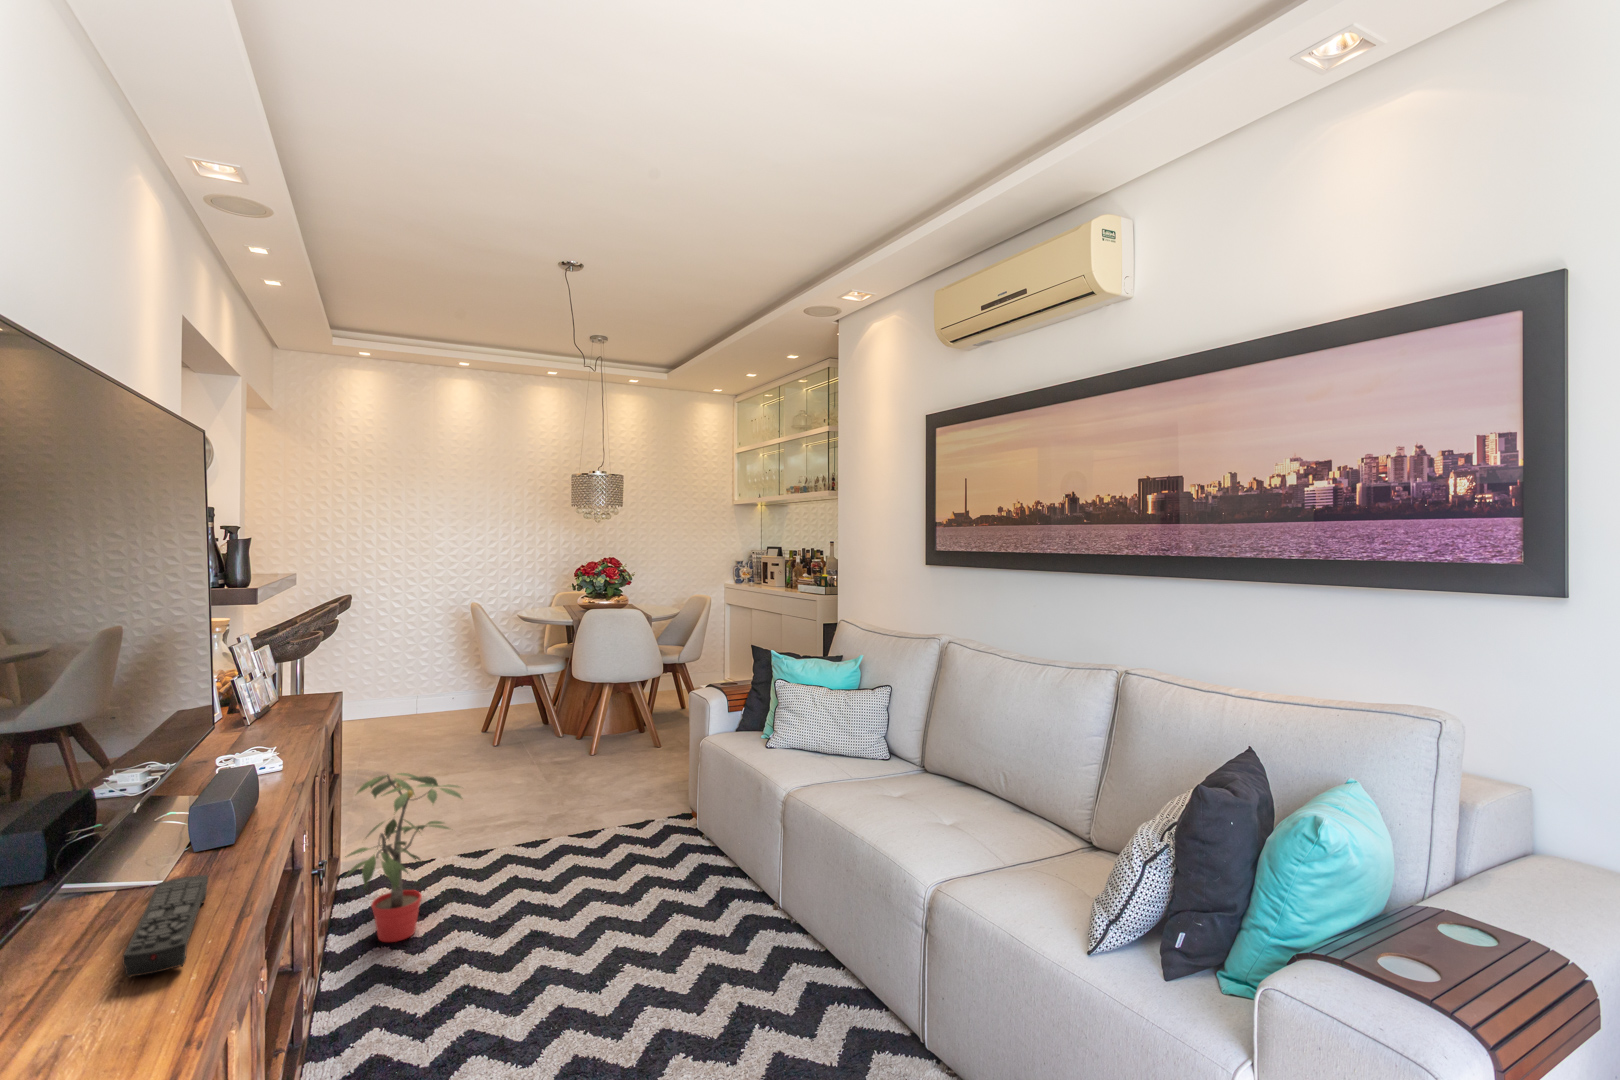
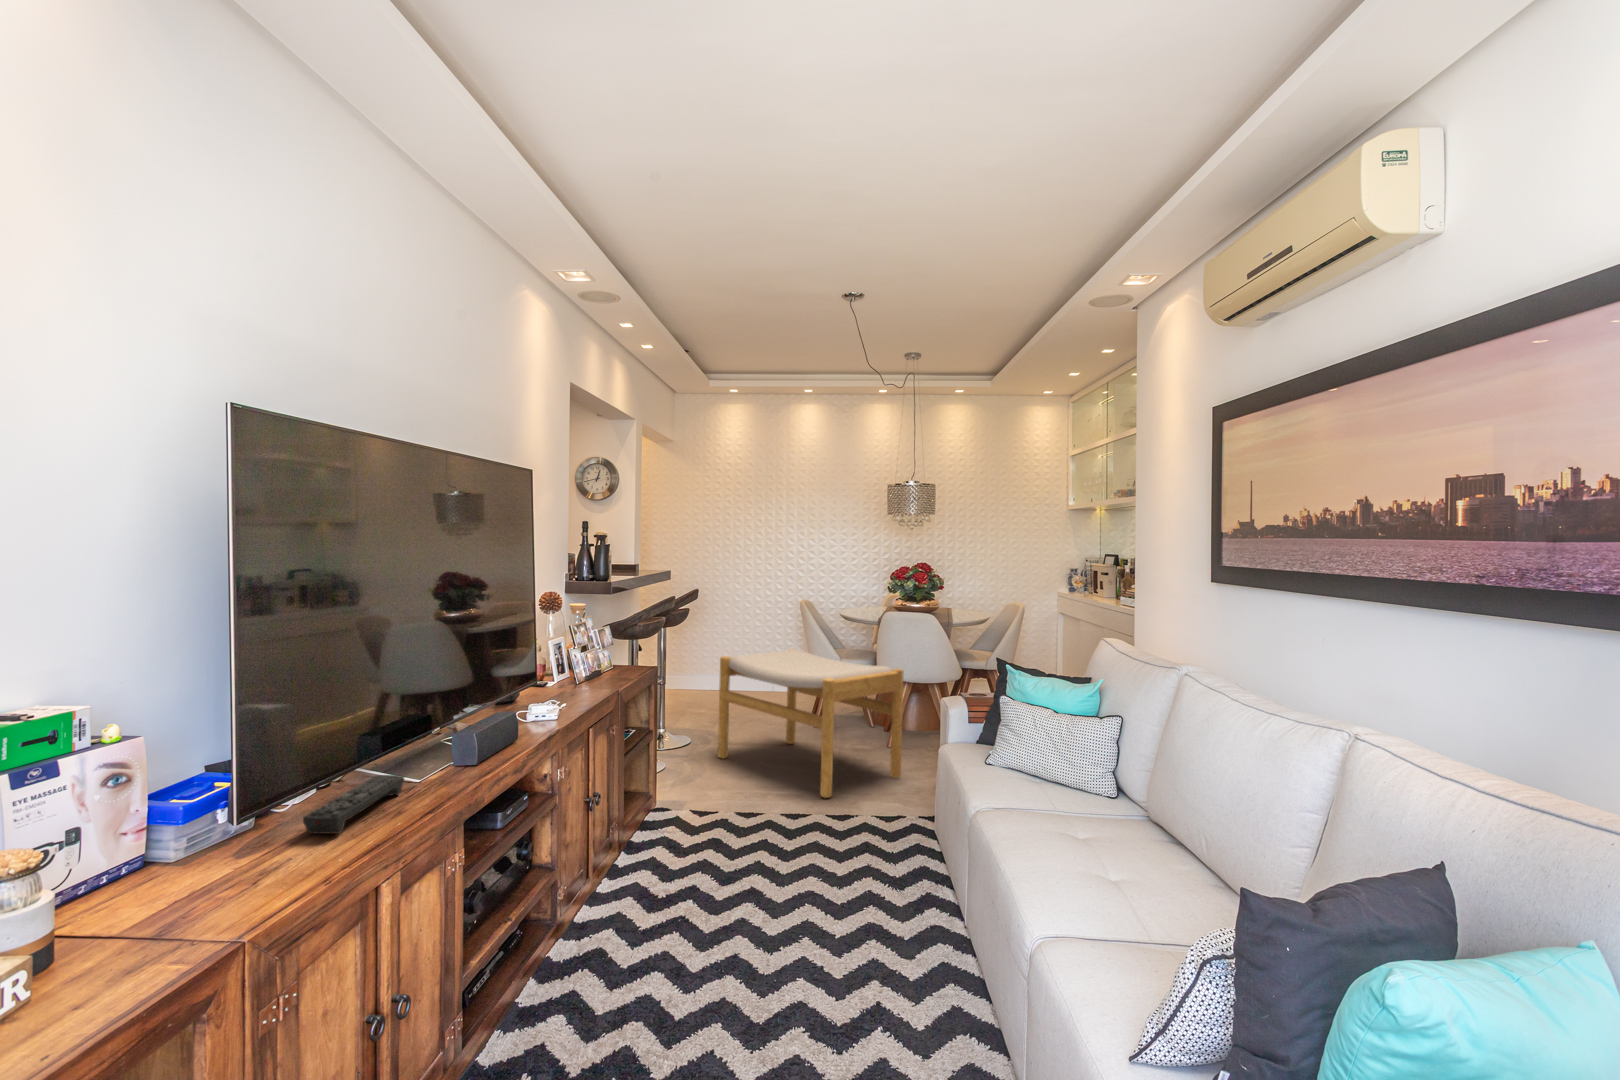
footstool: none [400,663,626,820] -> present [718,649,904,798]
potted plant: present [345,773,463,942] -> none [608,731,712,869]

